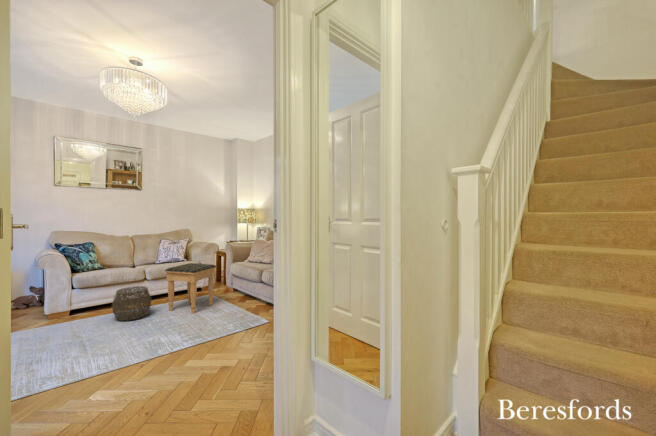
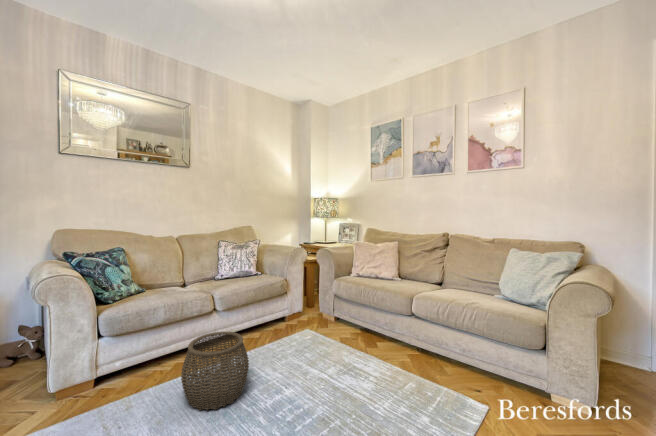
footstool: present [165,263,216,313] -> none [267,284,343,383]

